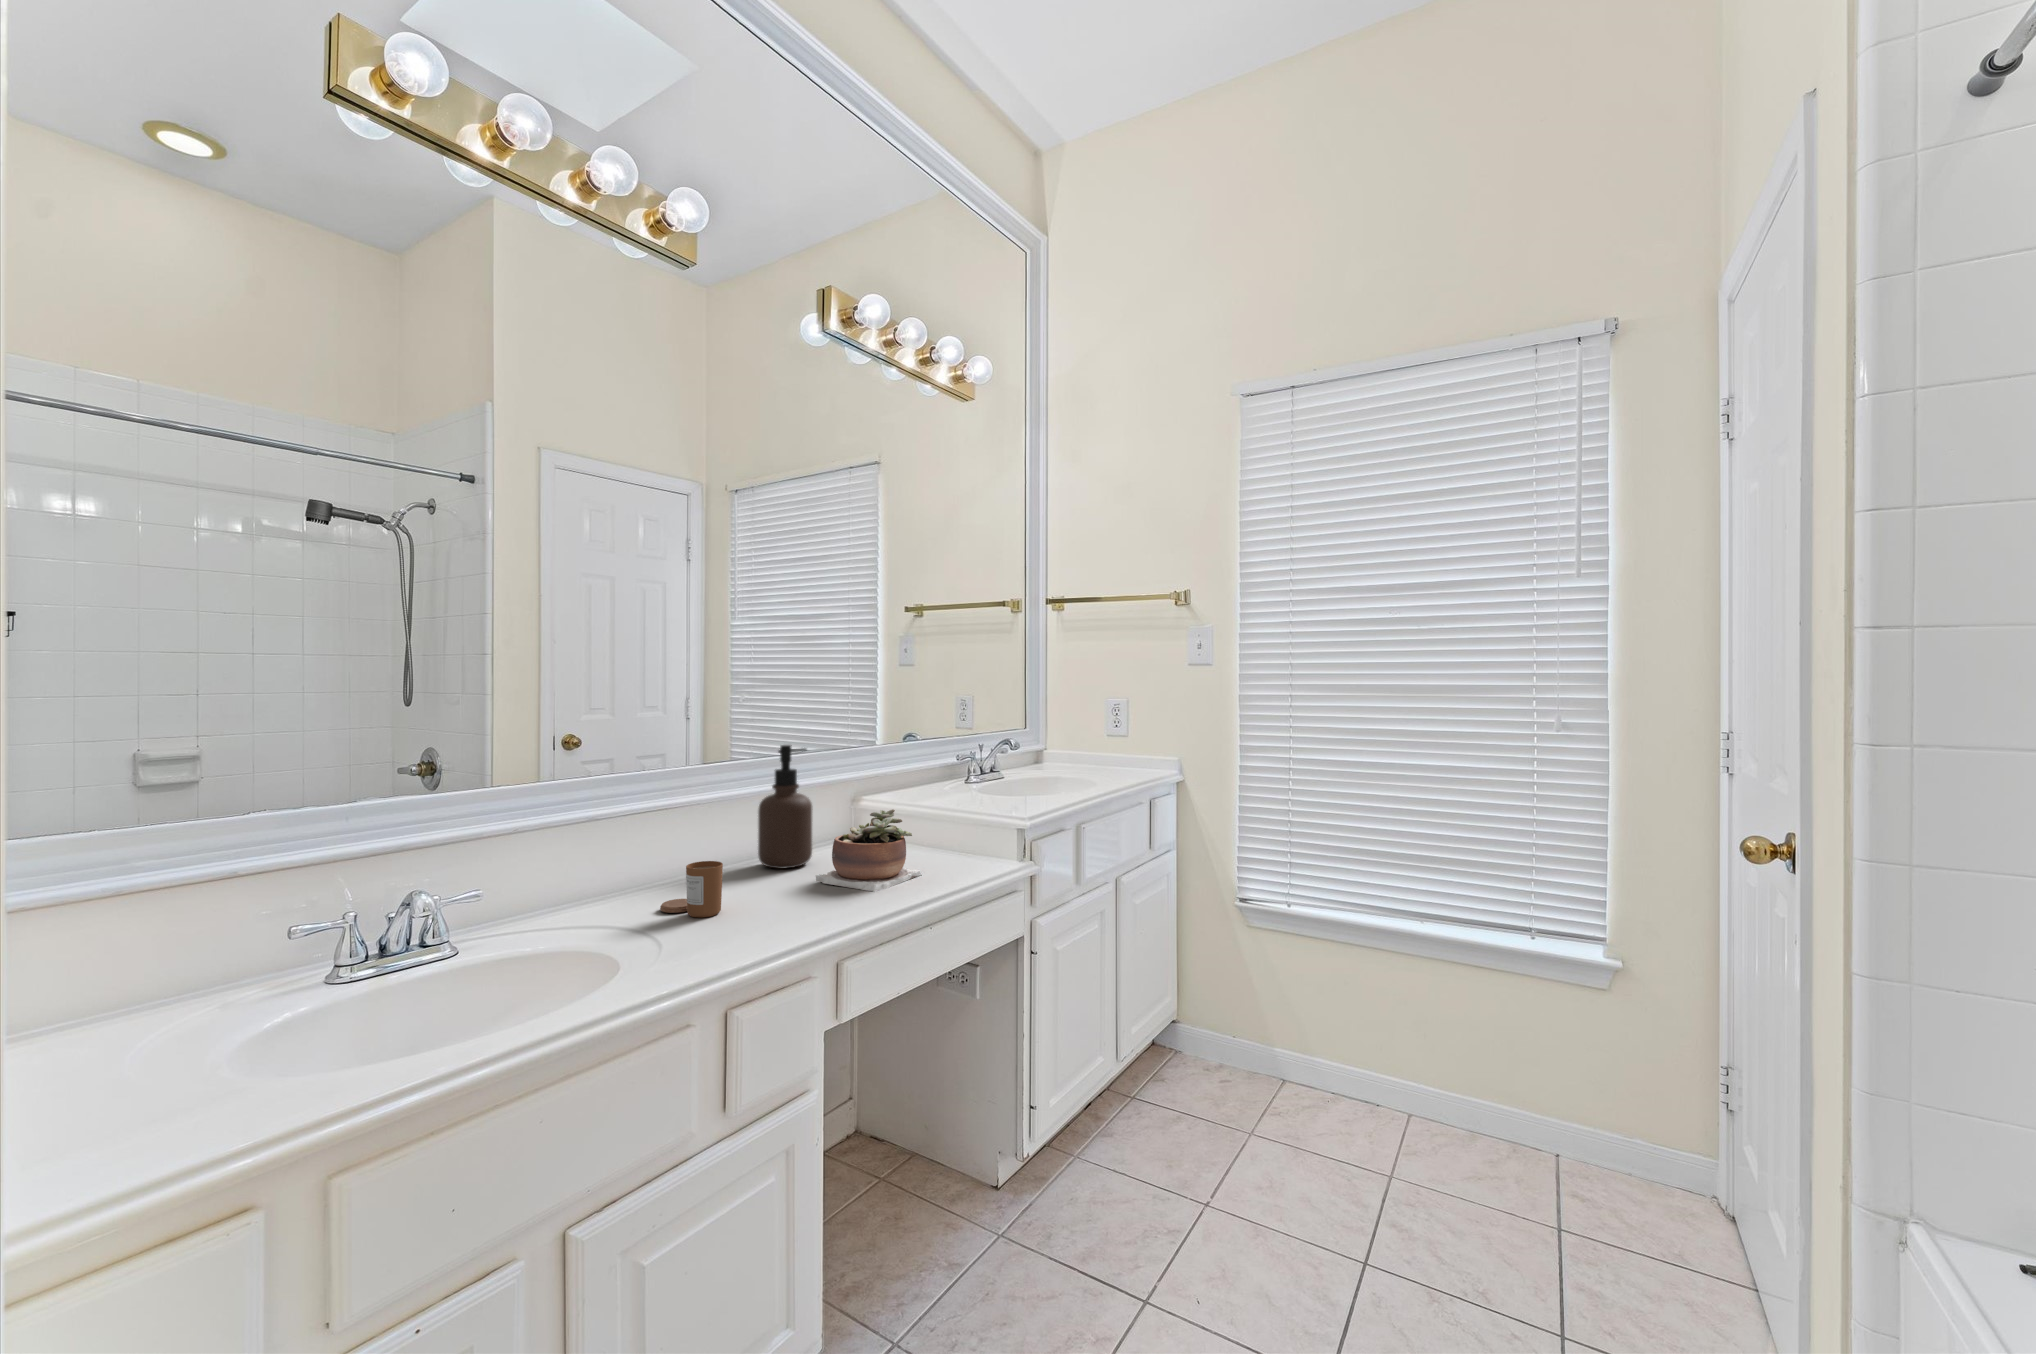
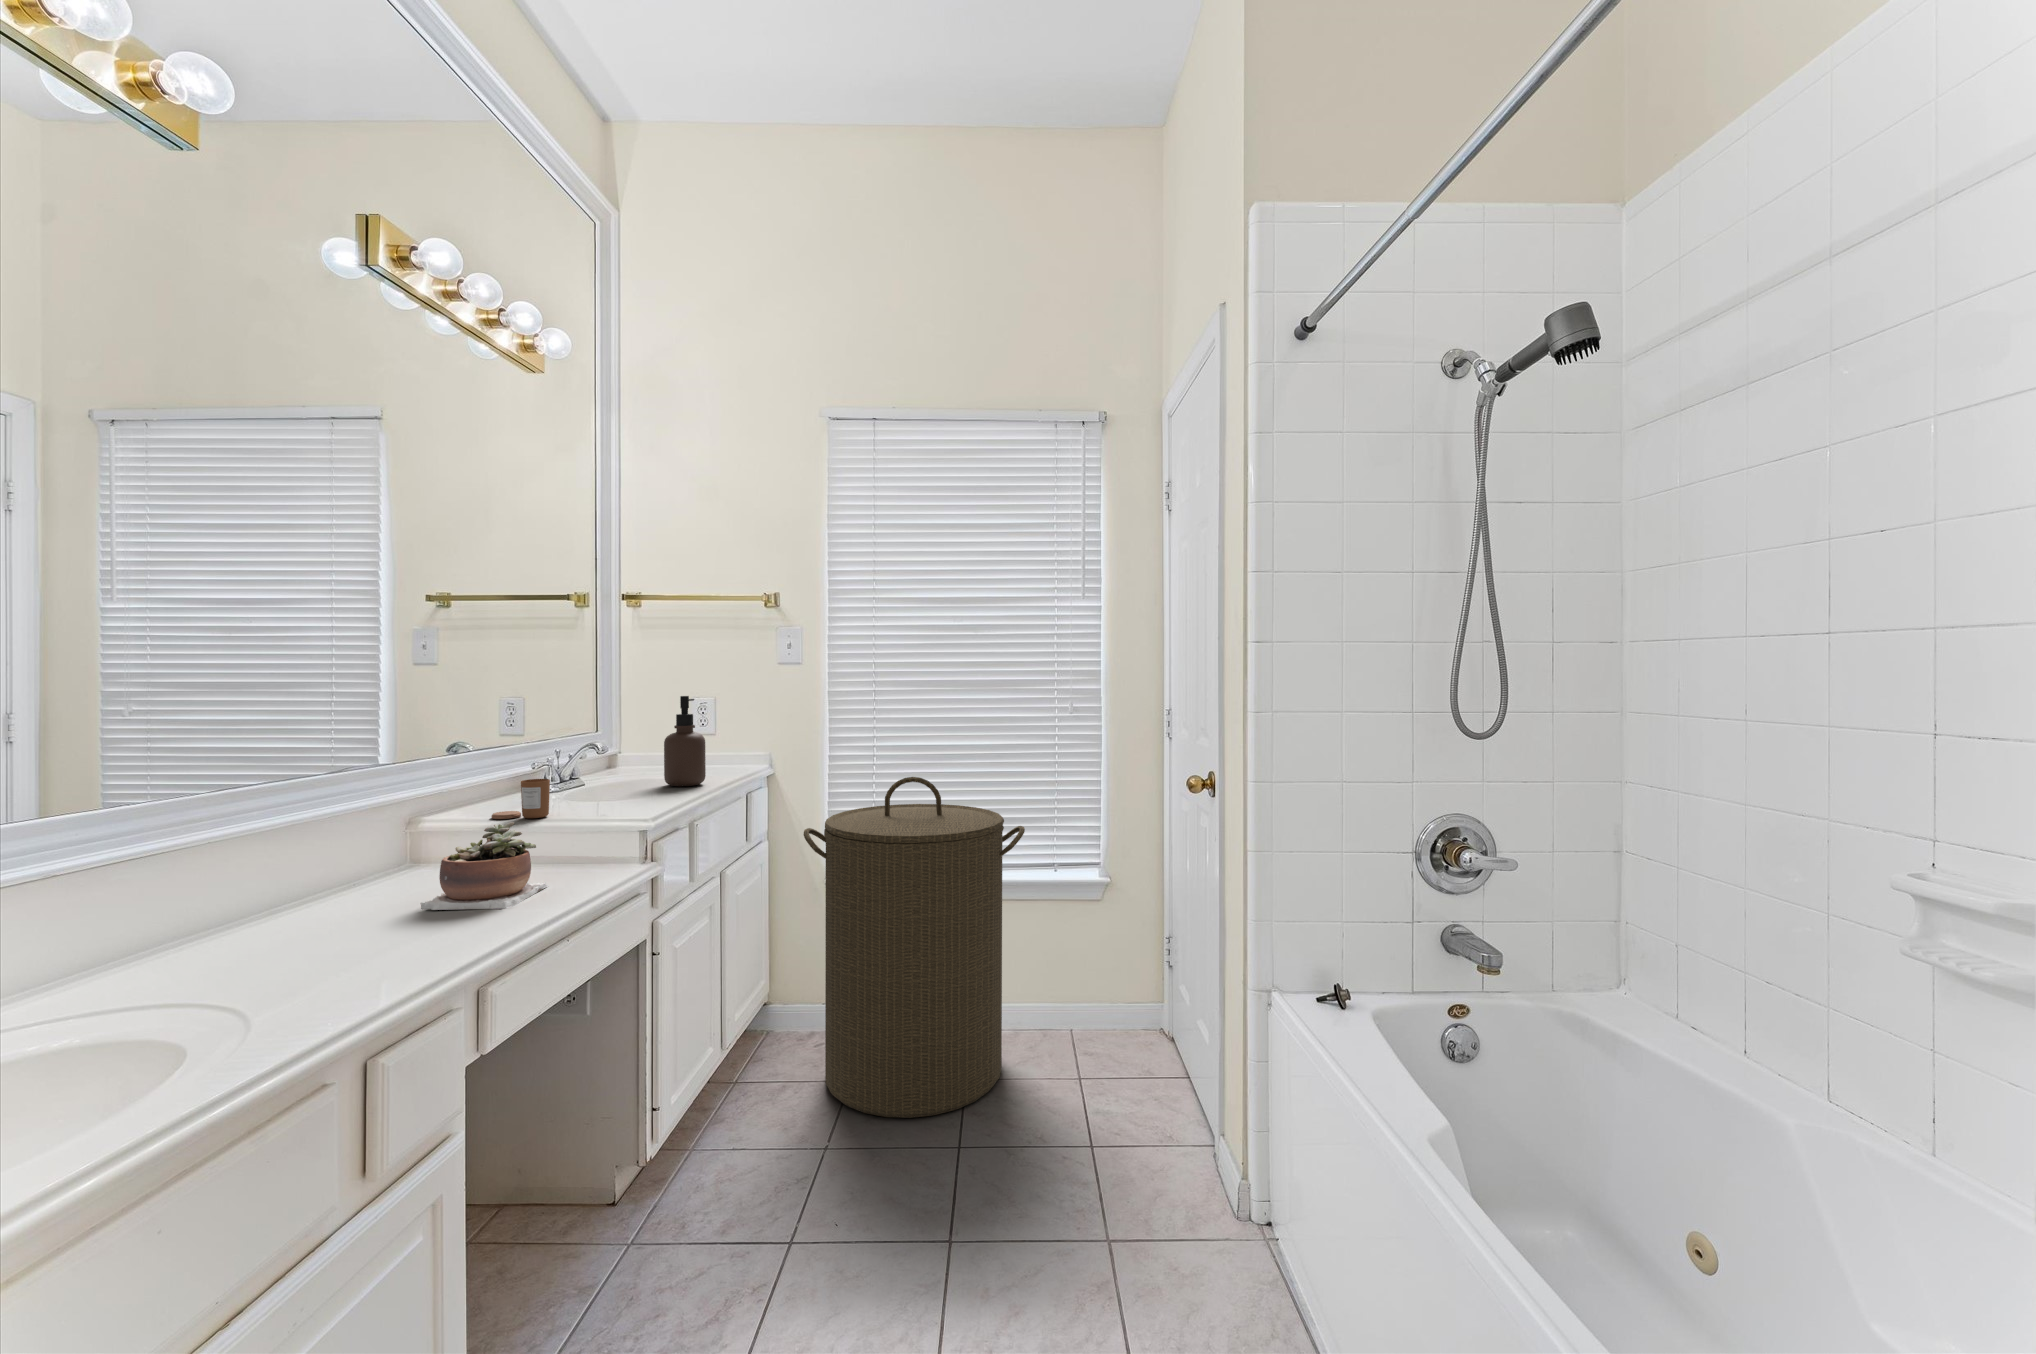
soap dispenser: present [758,745,812,869] -> present [664,696,706,786]
laundry hamper: none [1206,797,1480,1207] -> present [804,777,1025,1118]
candle: present [660,861,723,917] -> present [491,779,550,819]

